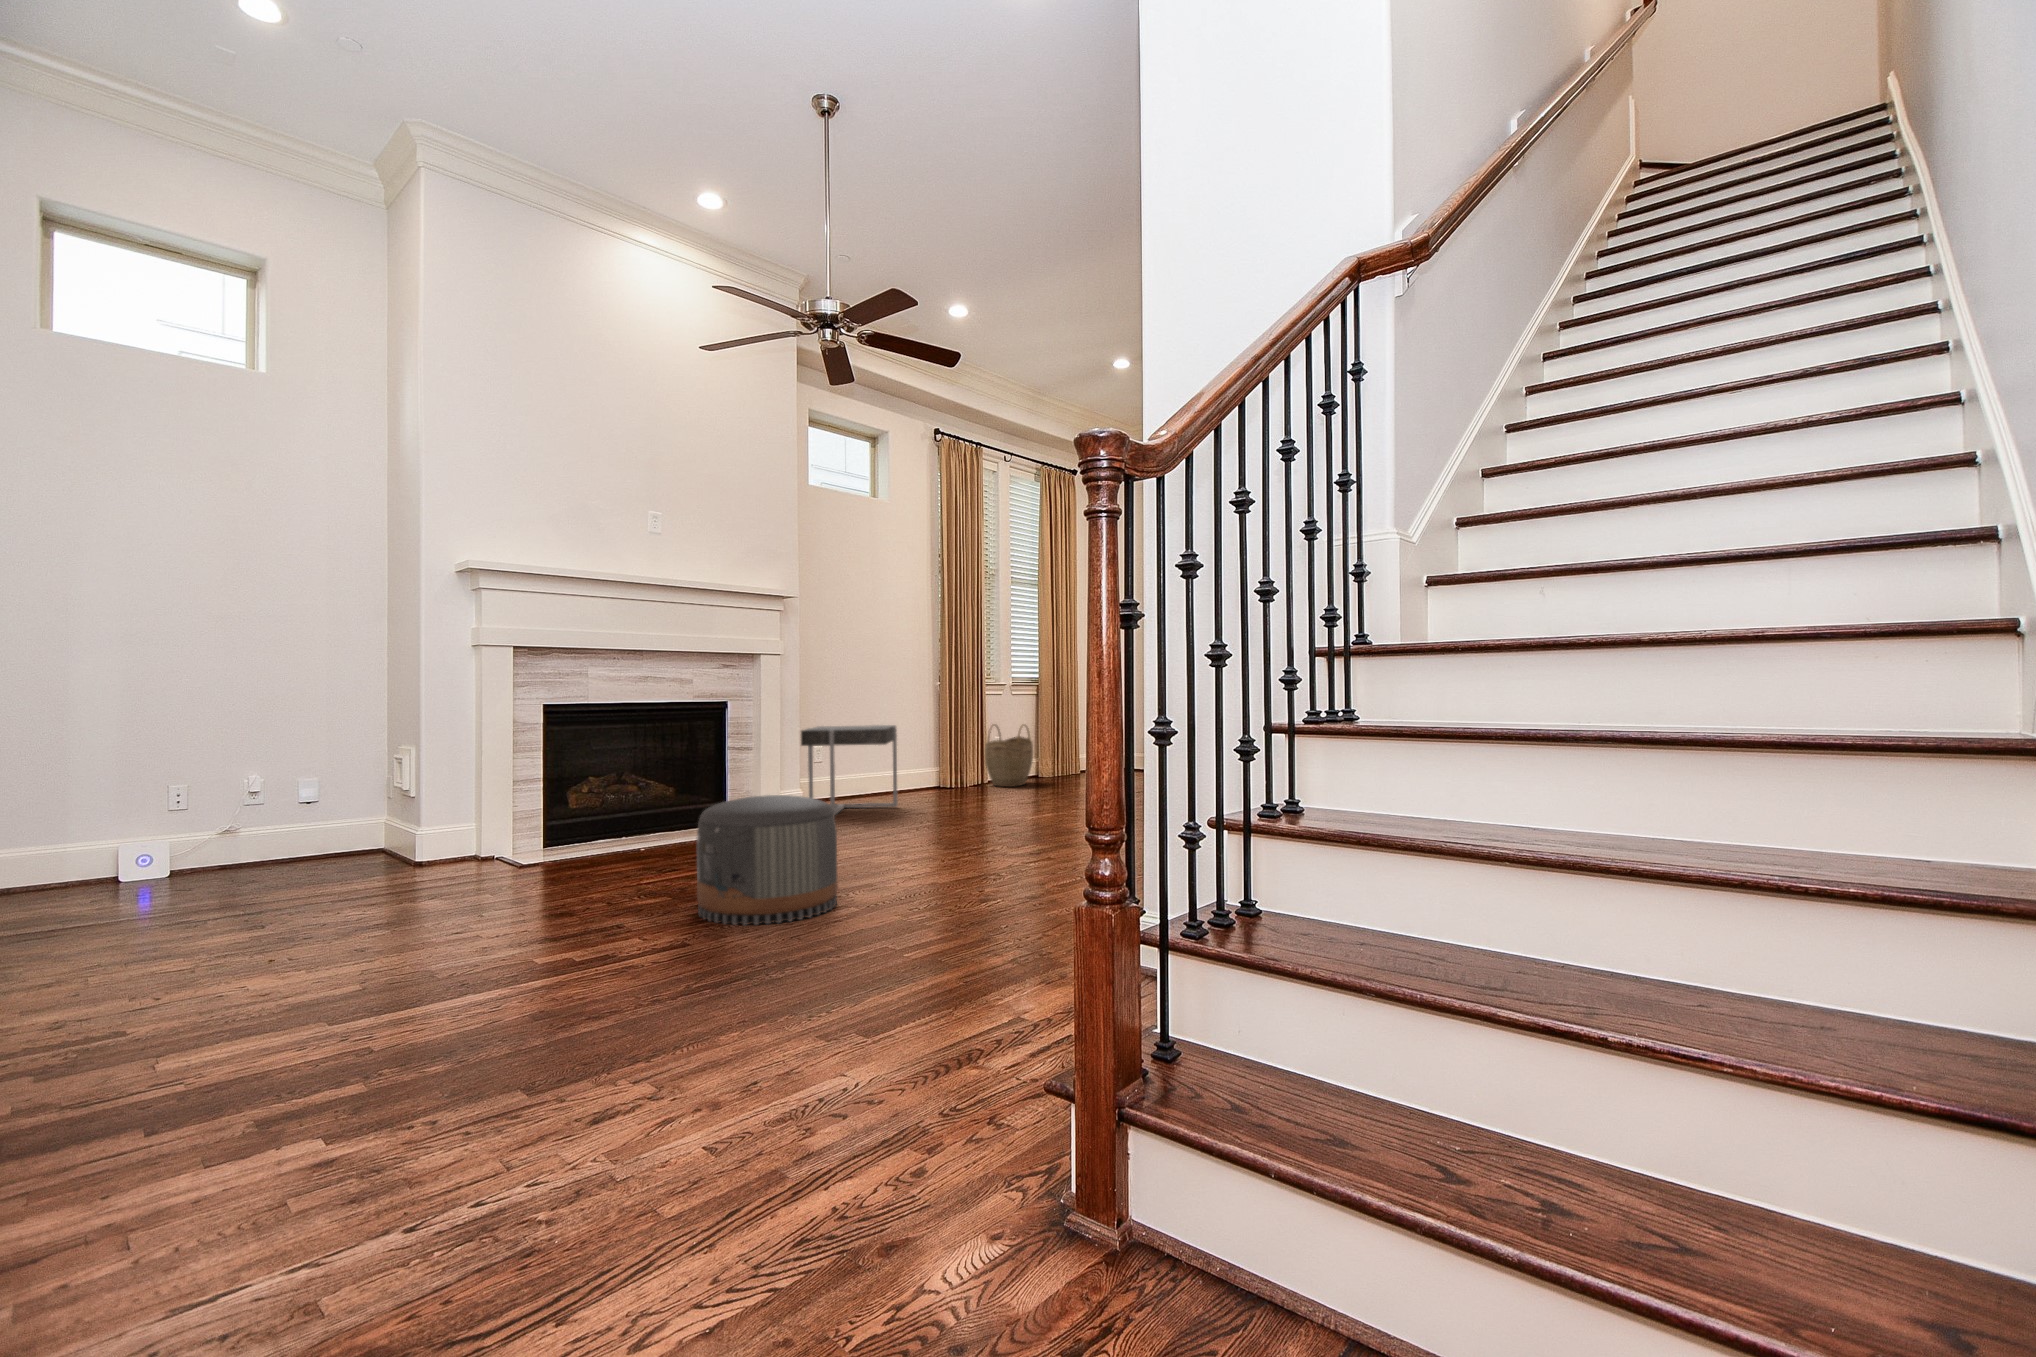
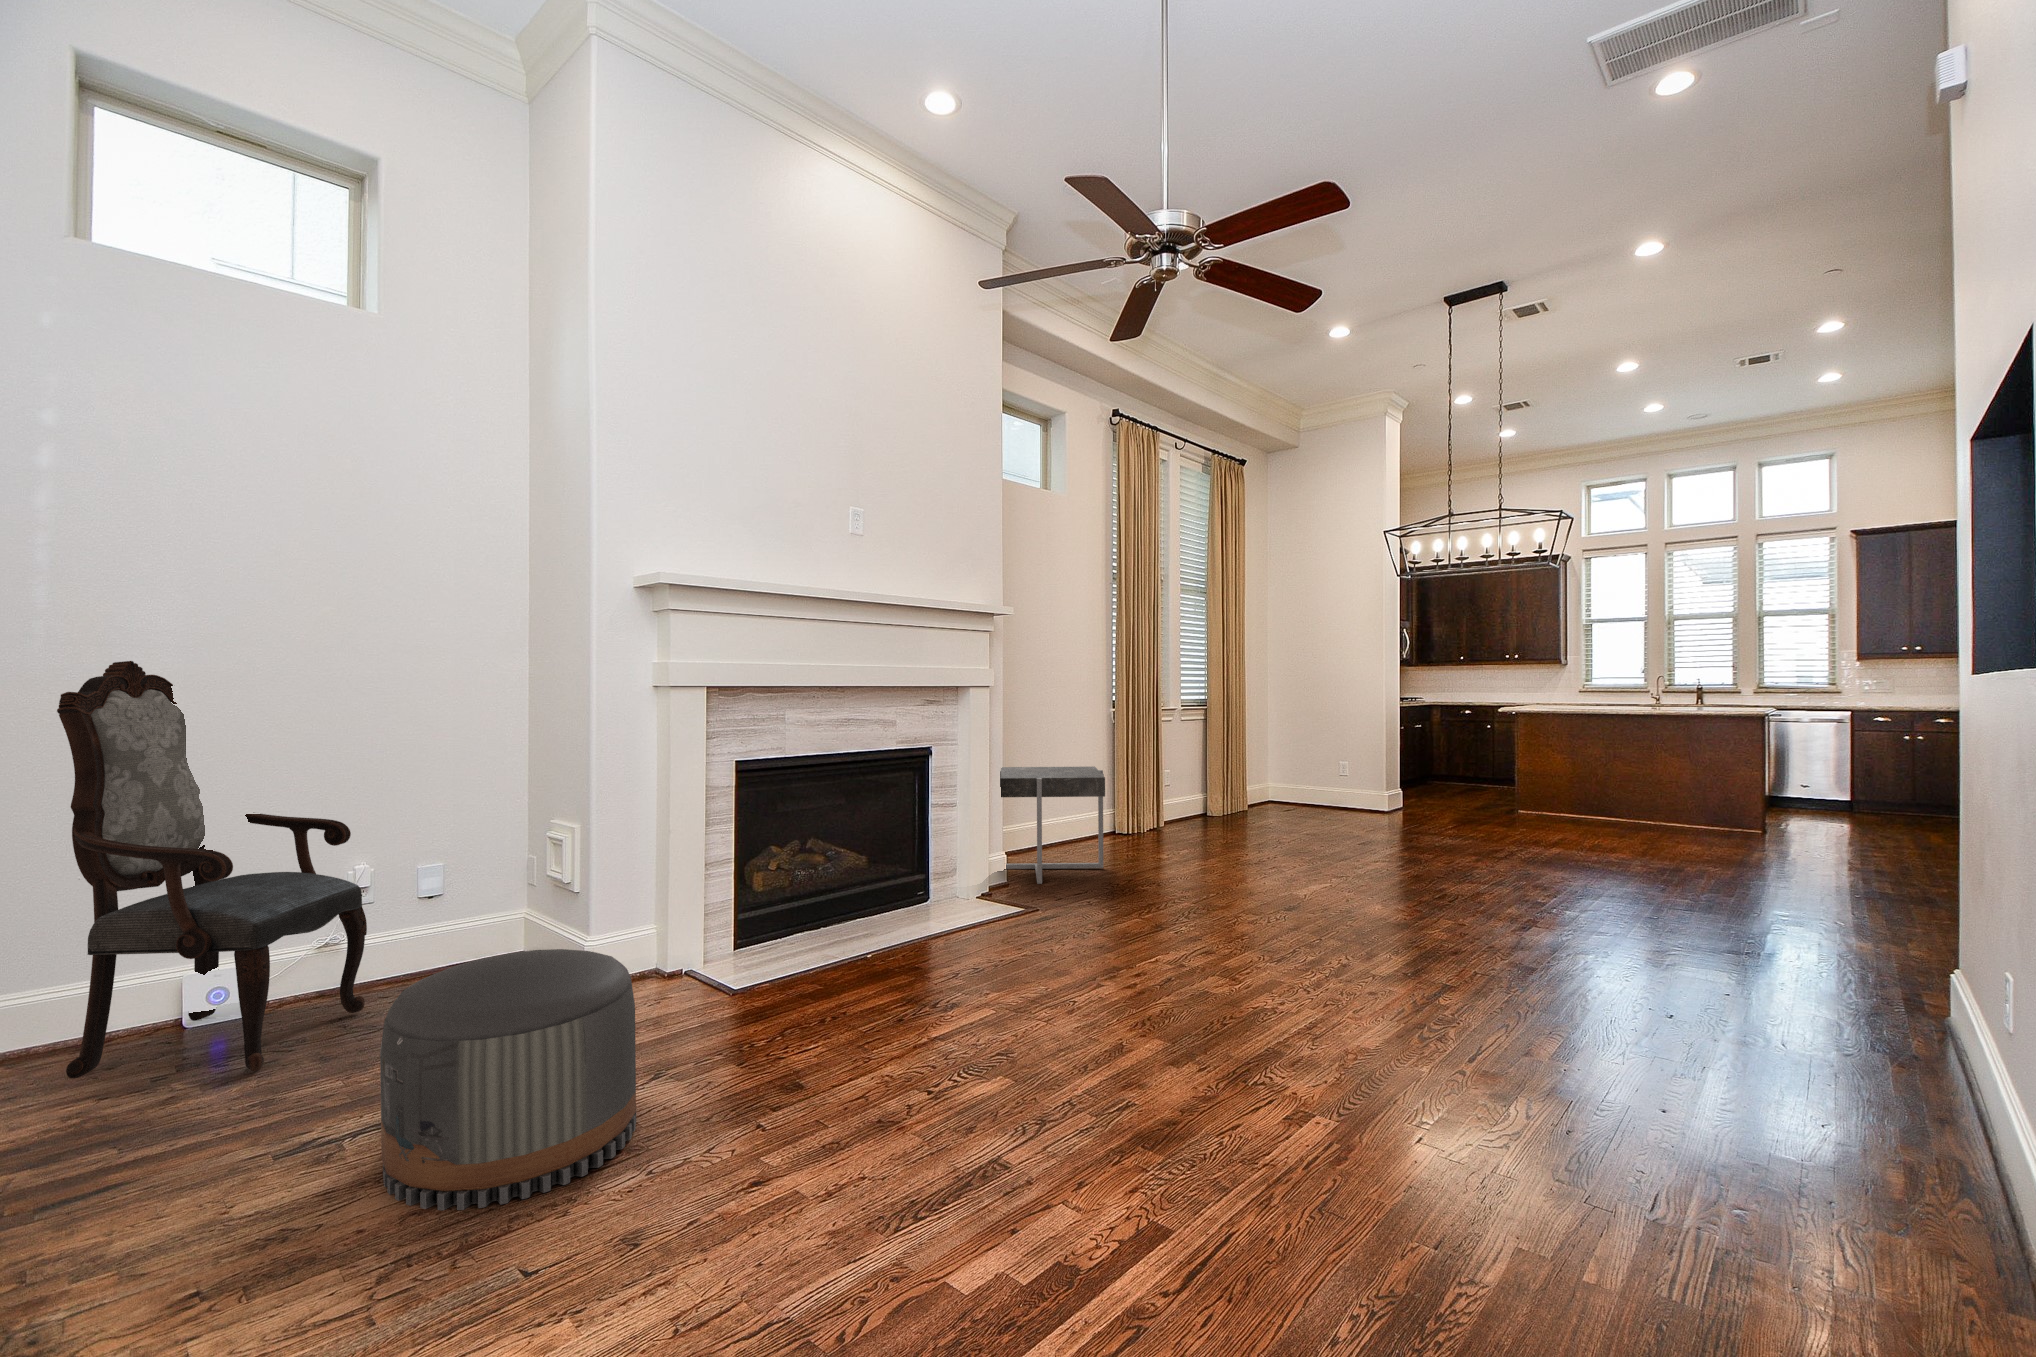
armchair: none [23,621,251,904] -> present [57,661,367,1078]
woven basket: present [985,724,1033,787] -> none [1164,756,1217,831]
pouf: present [696,795,838,925] -> present [380,949,636,1210]

